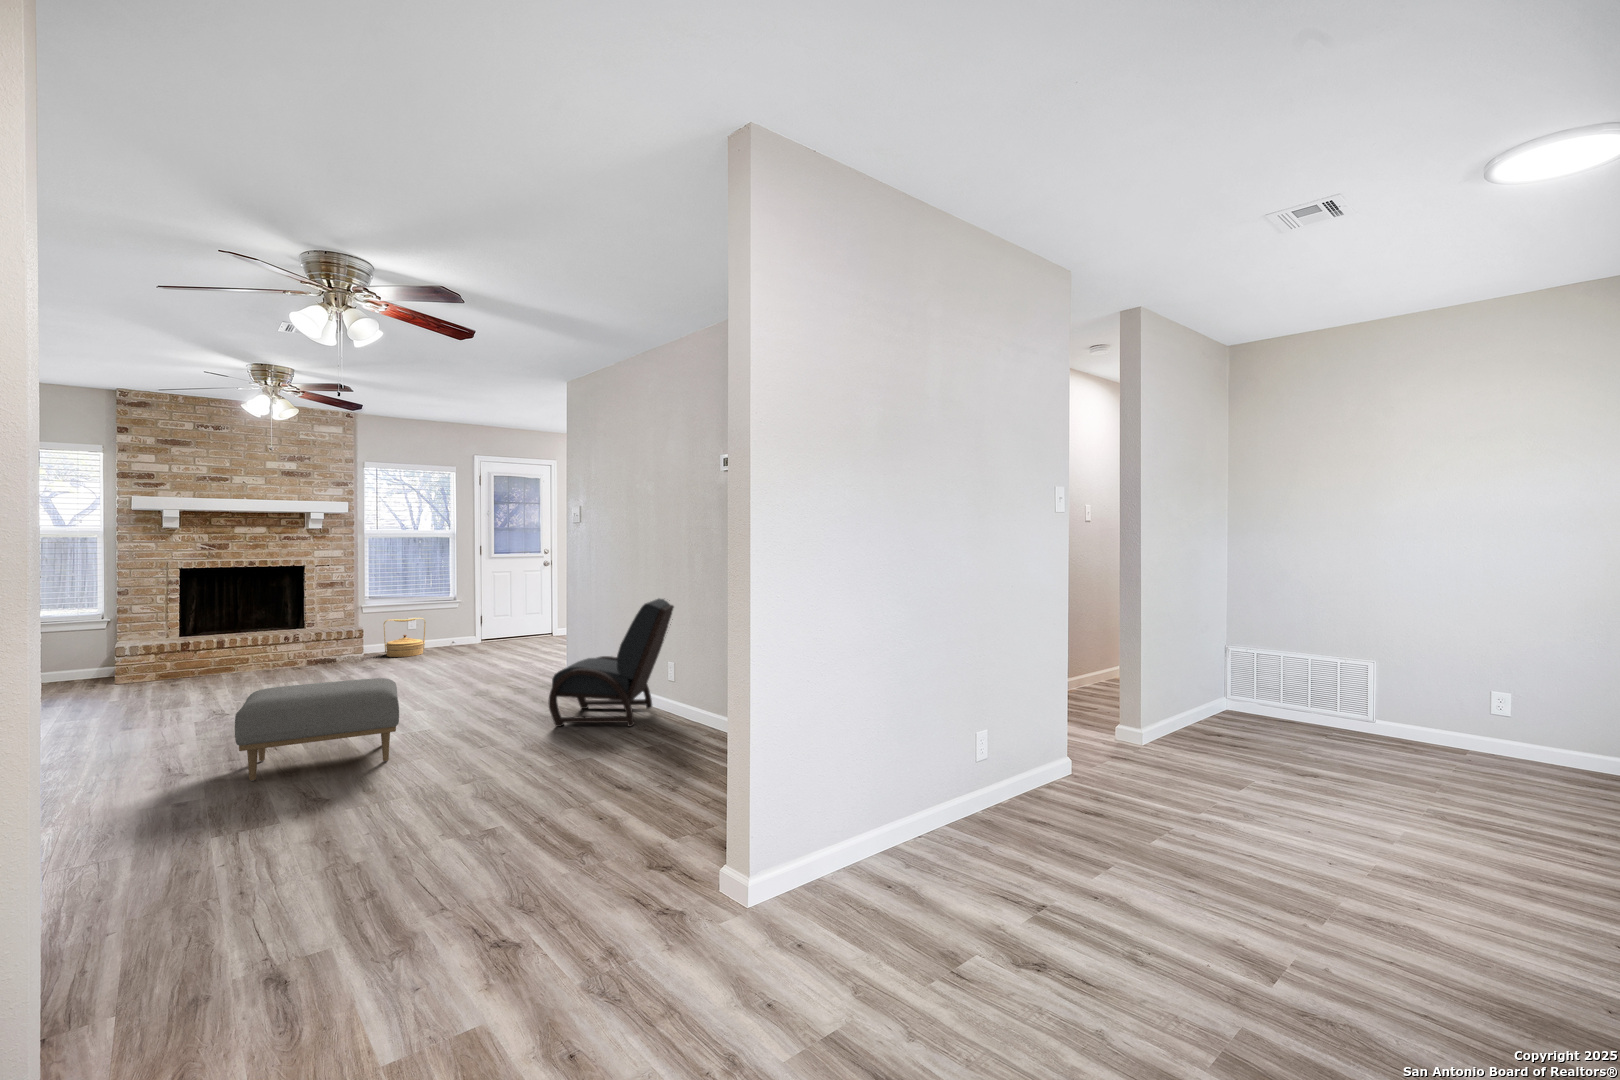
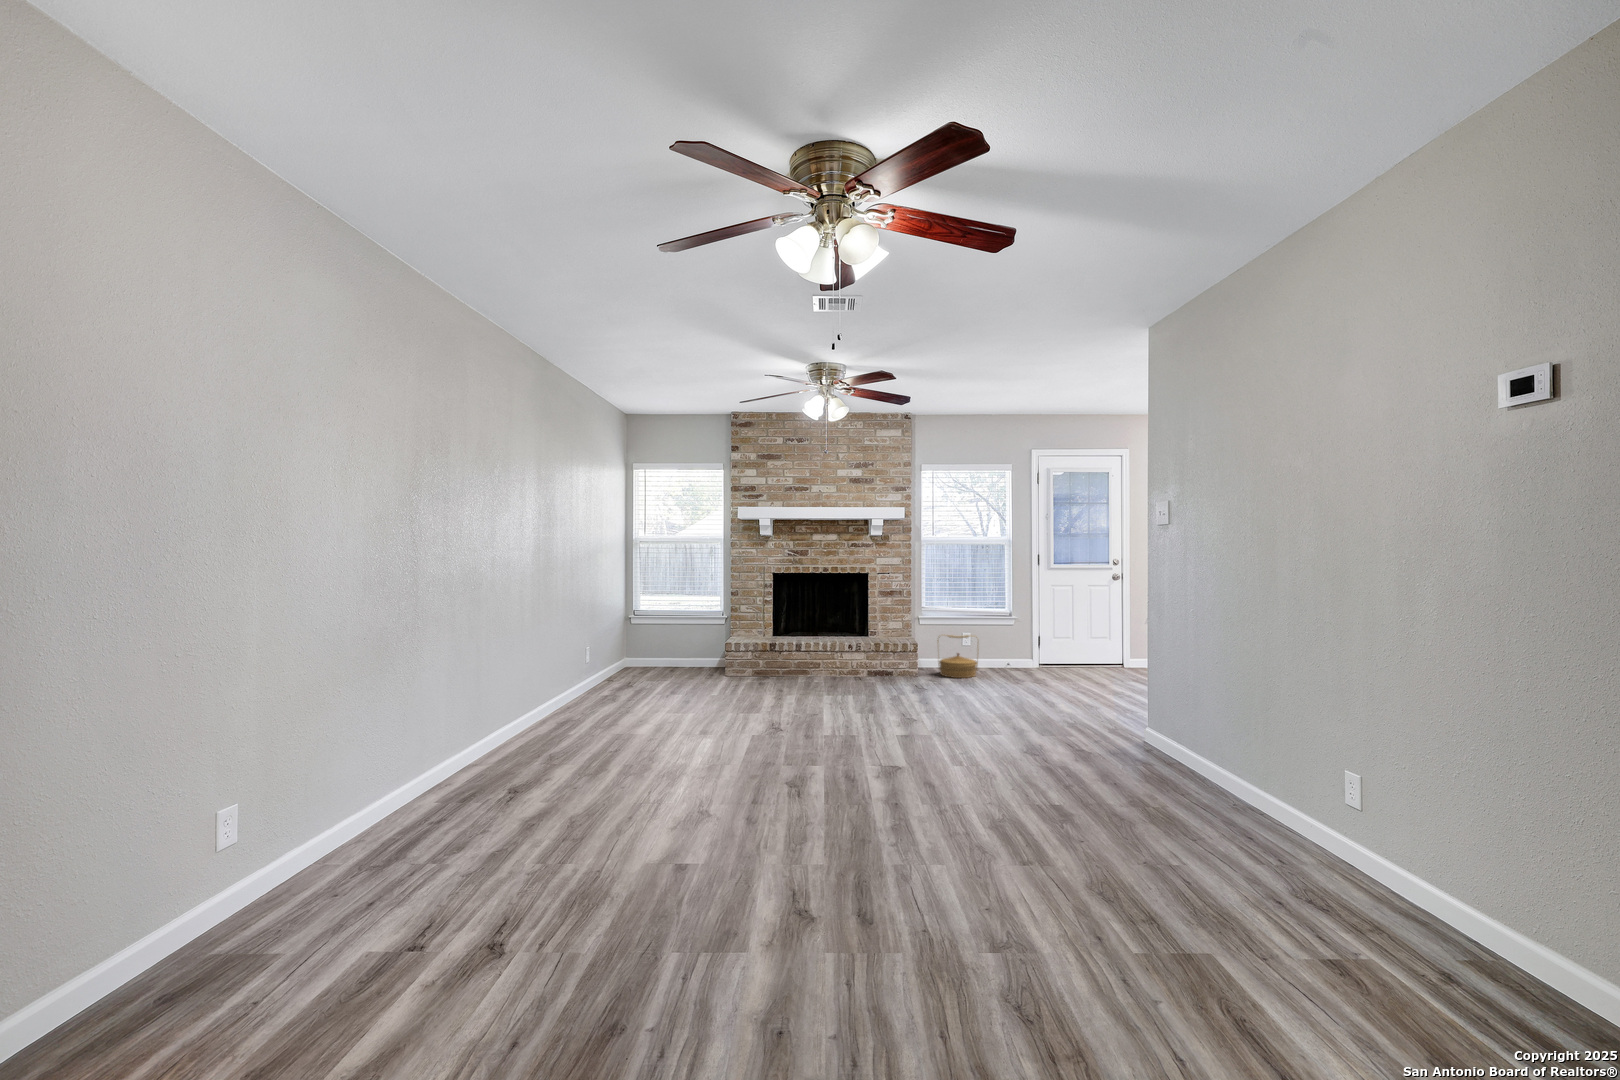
lounge chair: present [549,599,674,727] -> none [1124,651,1356,870]
ottoman: present [235,678,399,781] -> none [754,719,925,842]

